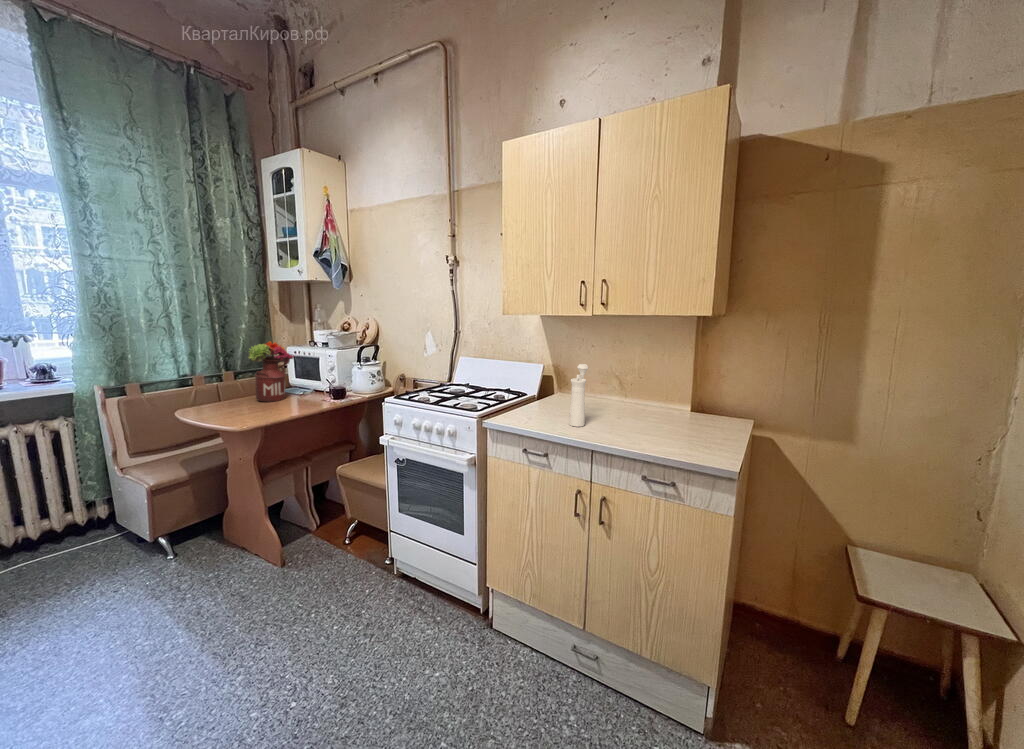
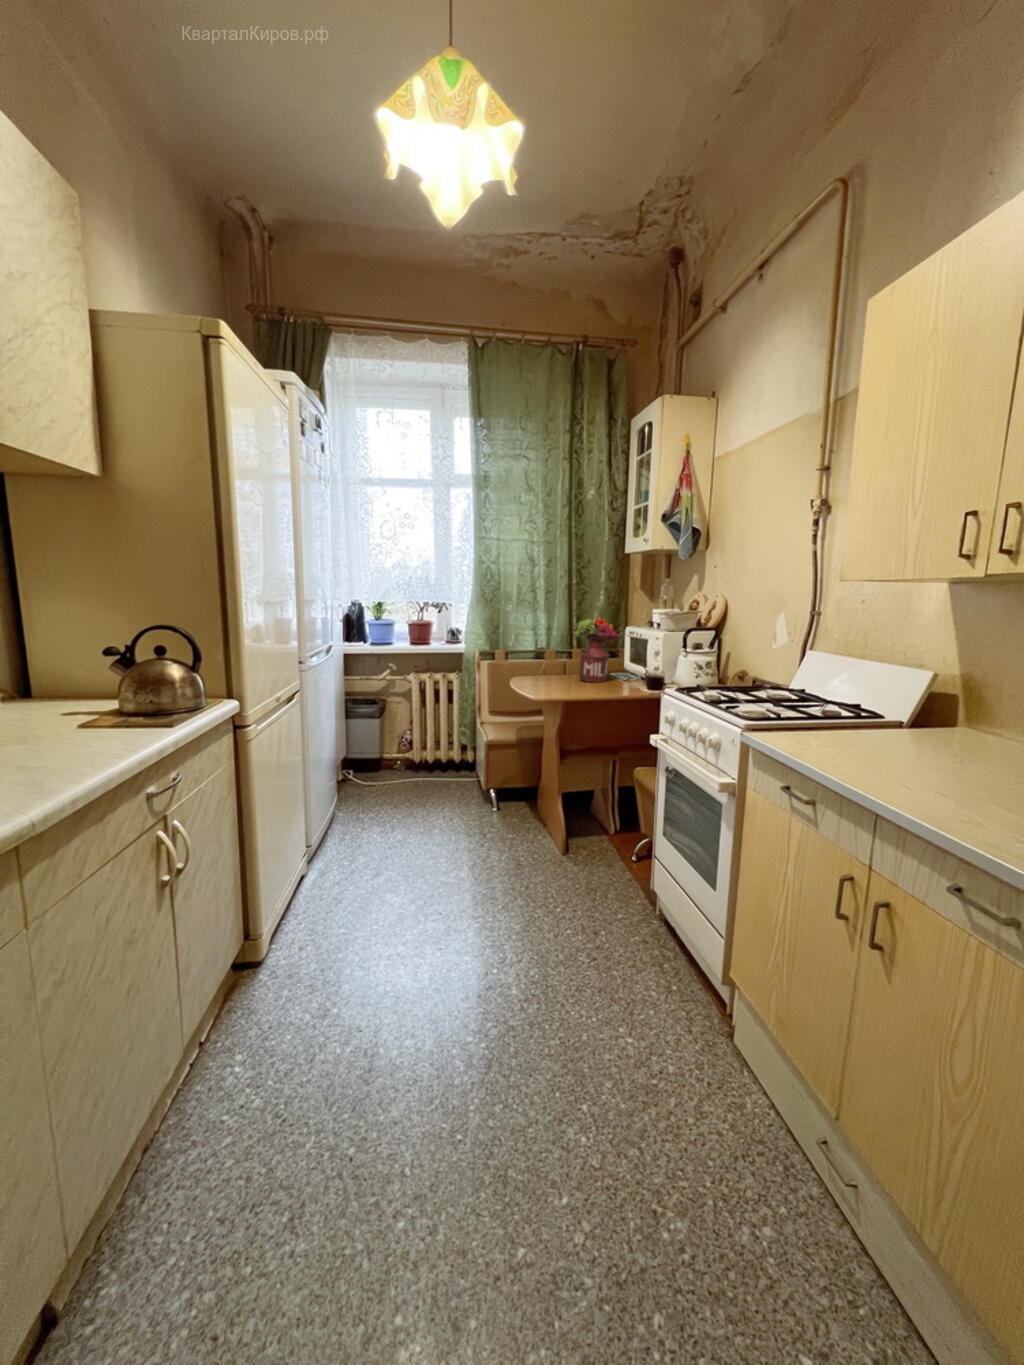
pepper mill: present [569,364,589,427] -> none [883,665,961,775]

